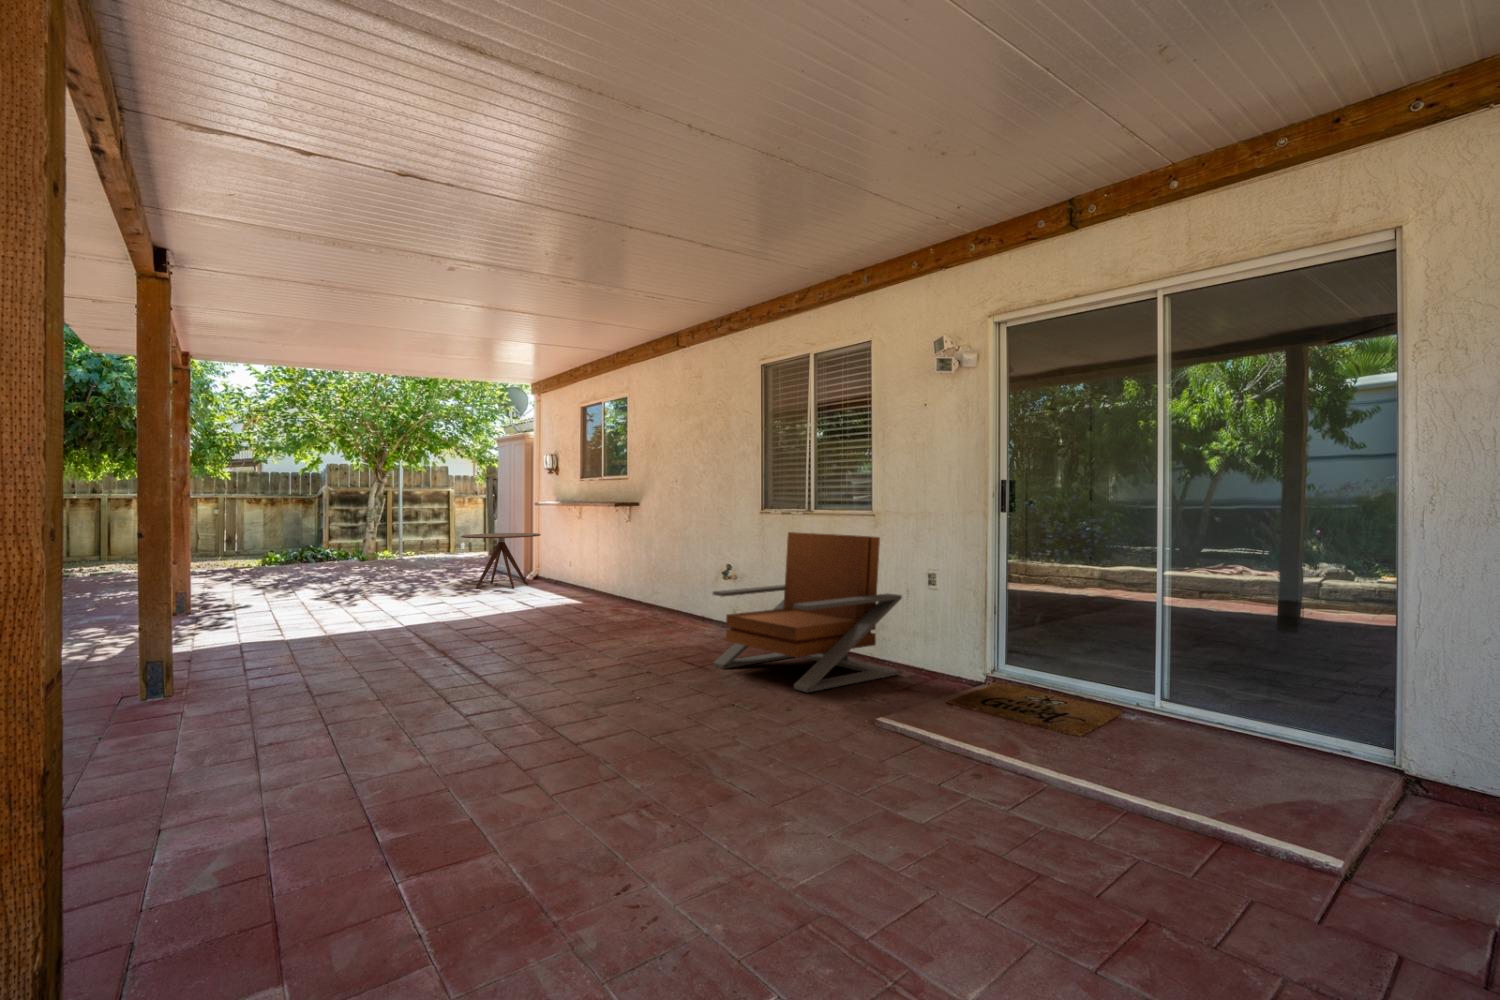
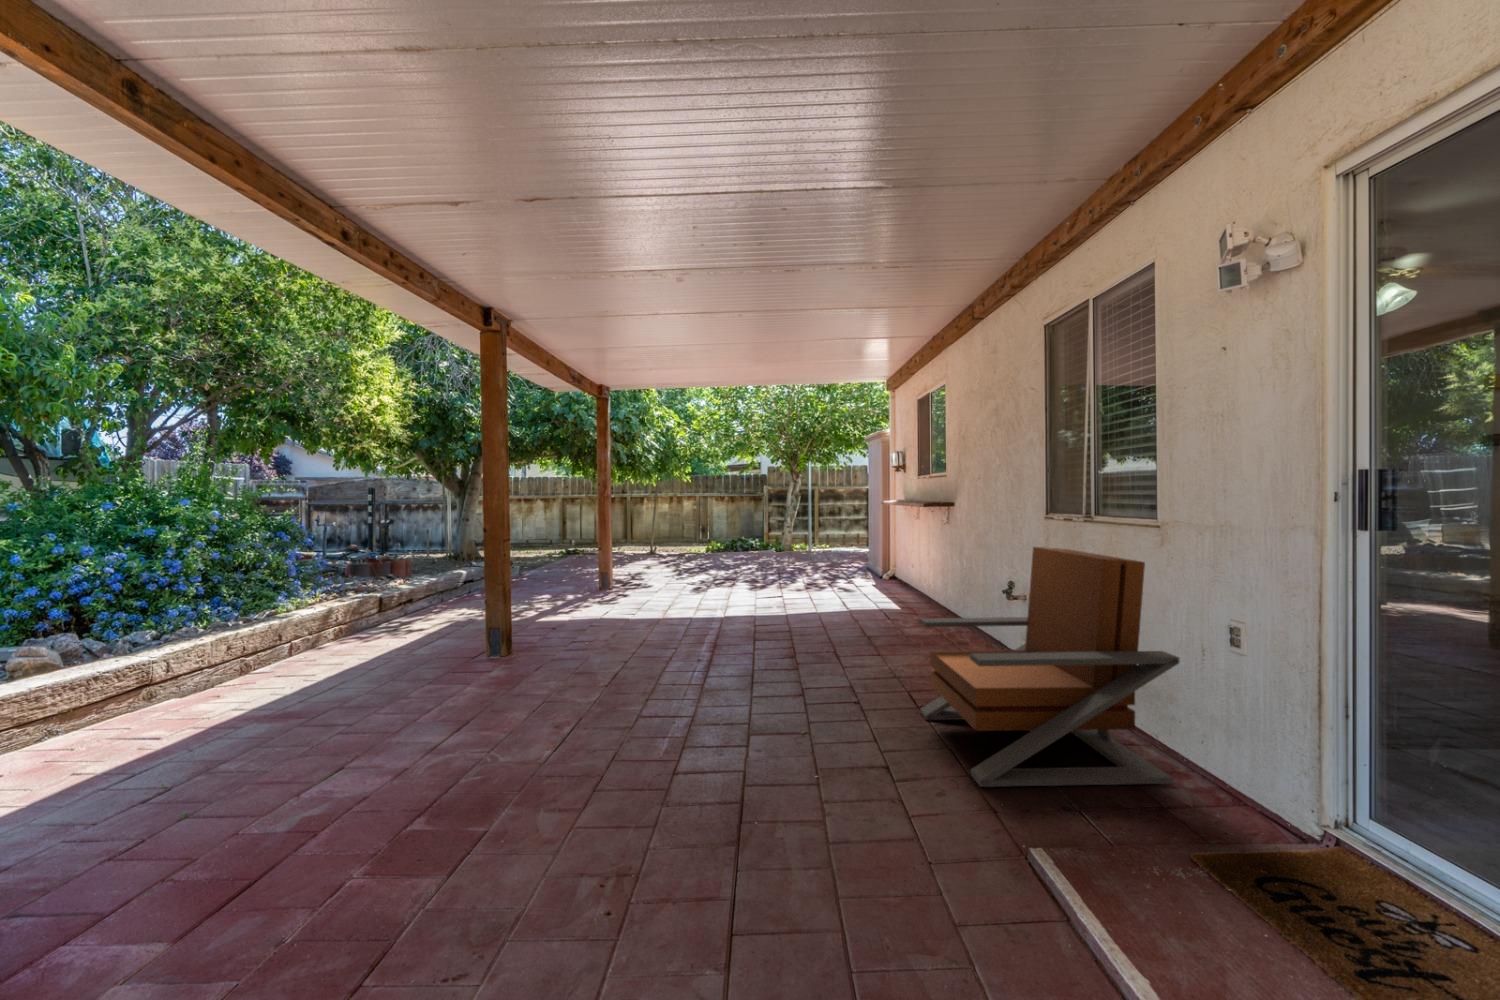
round table: present [461,533,541,588] -> none [820,531,894,585]

